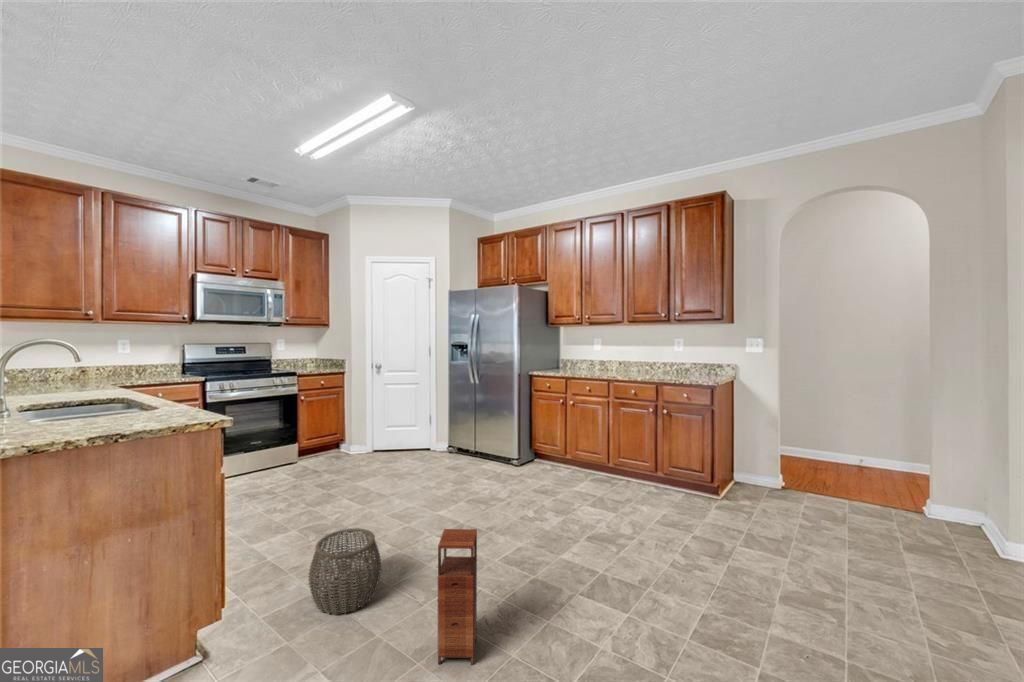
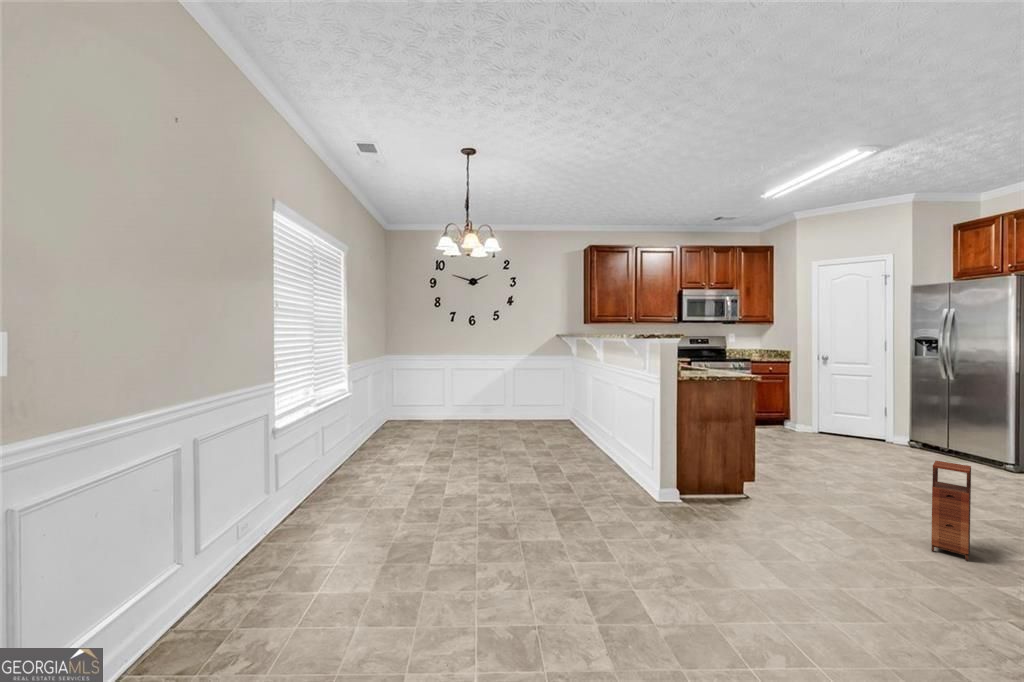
woven basket: present [308,528,381,615] -> none [806,458,865,511]

